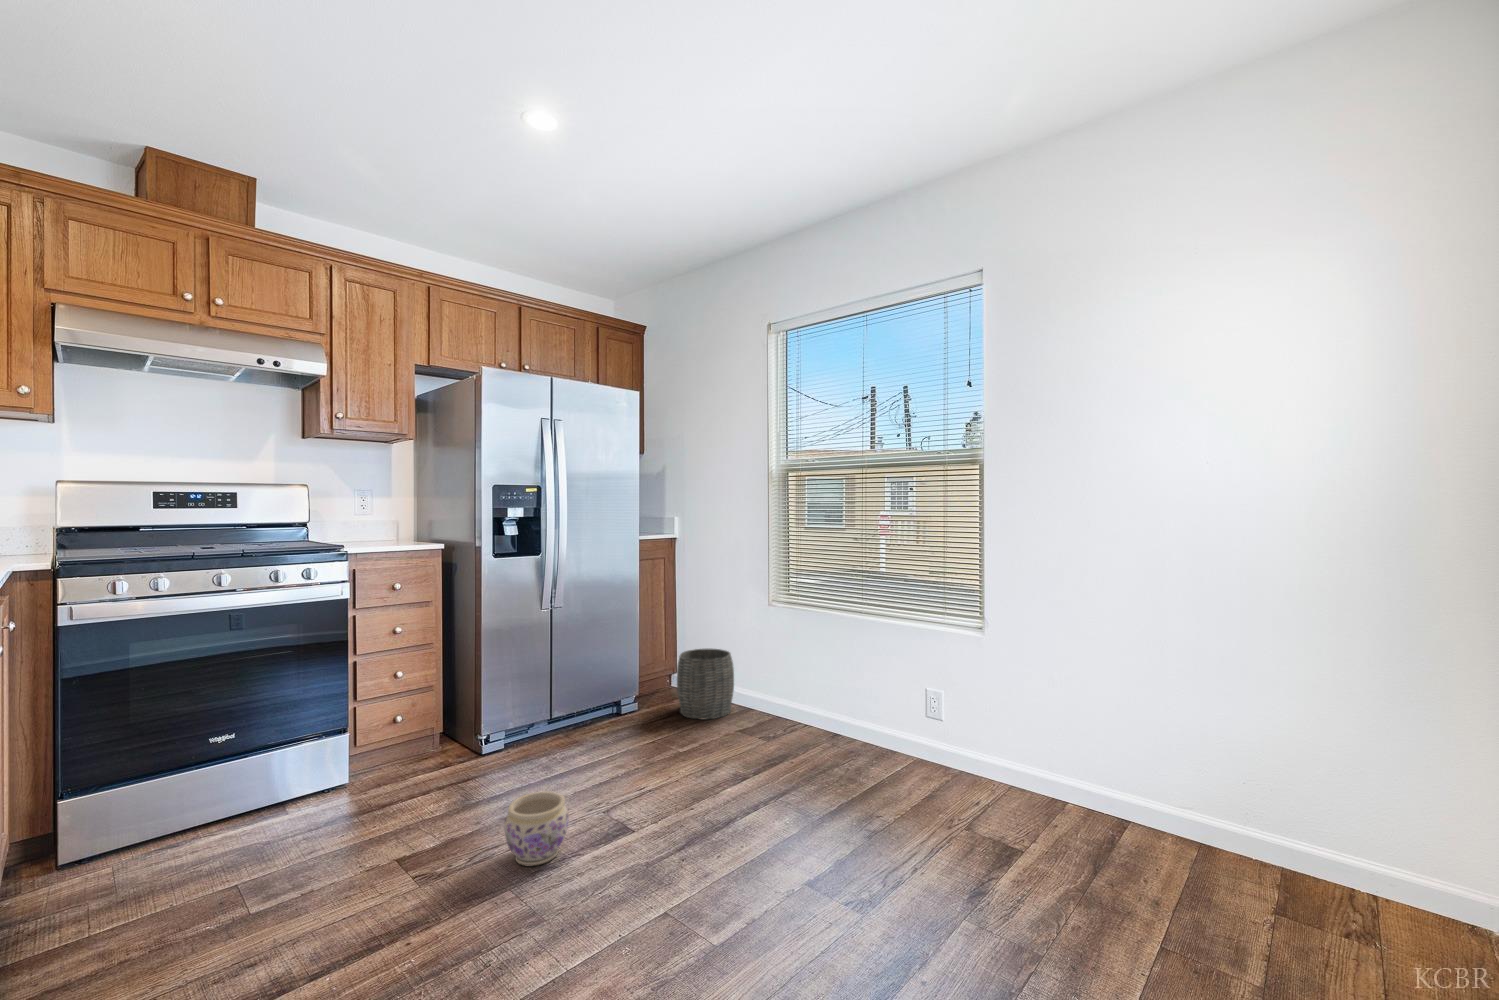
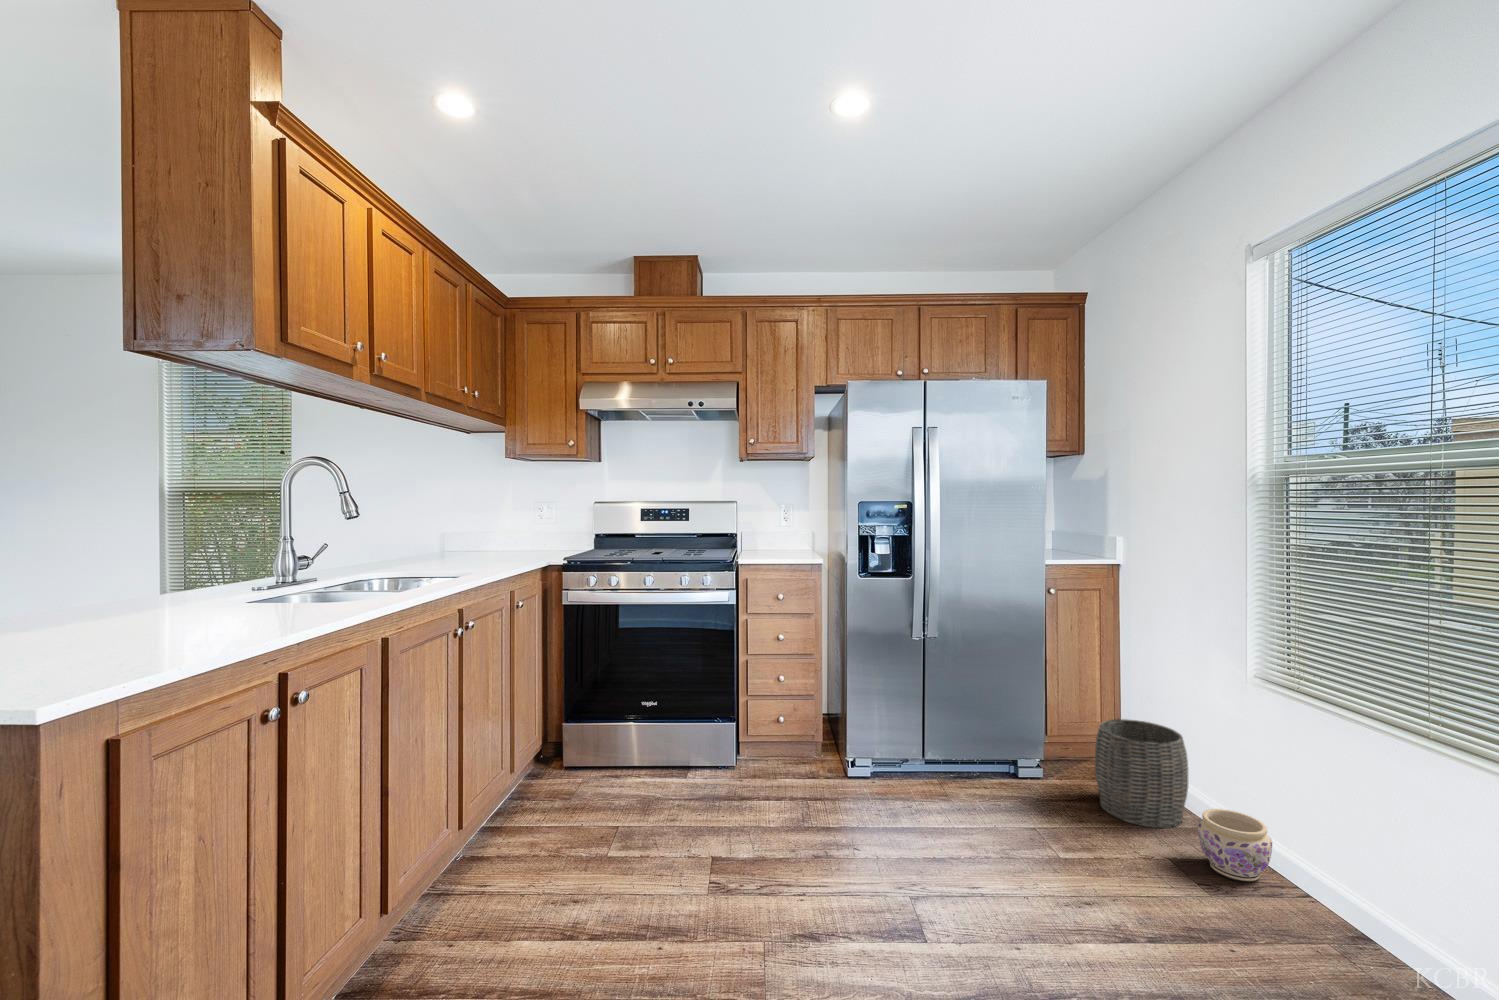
planter: present [504,791,569,866] -> present [1198,809,1272,882]

